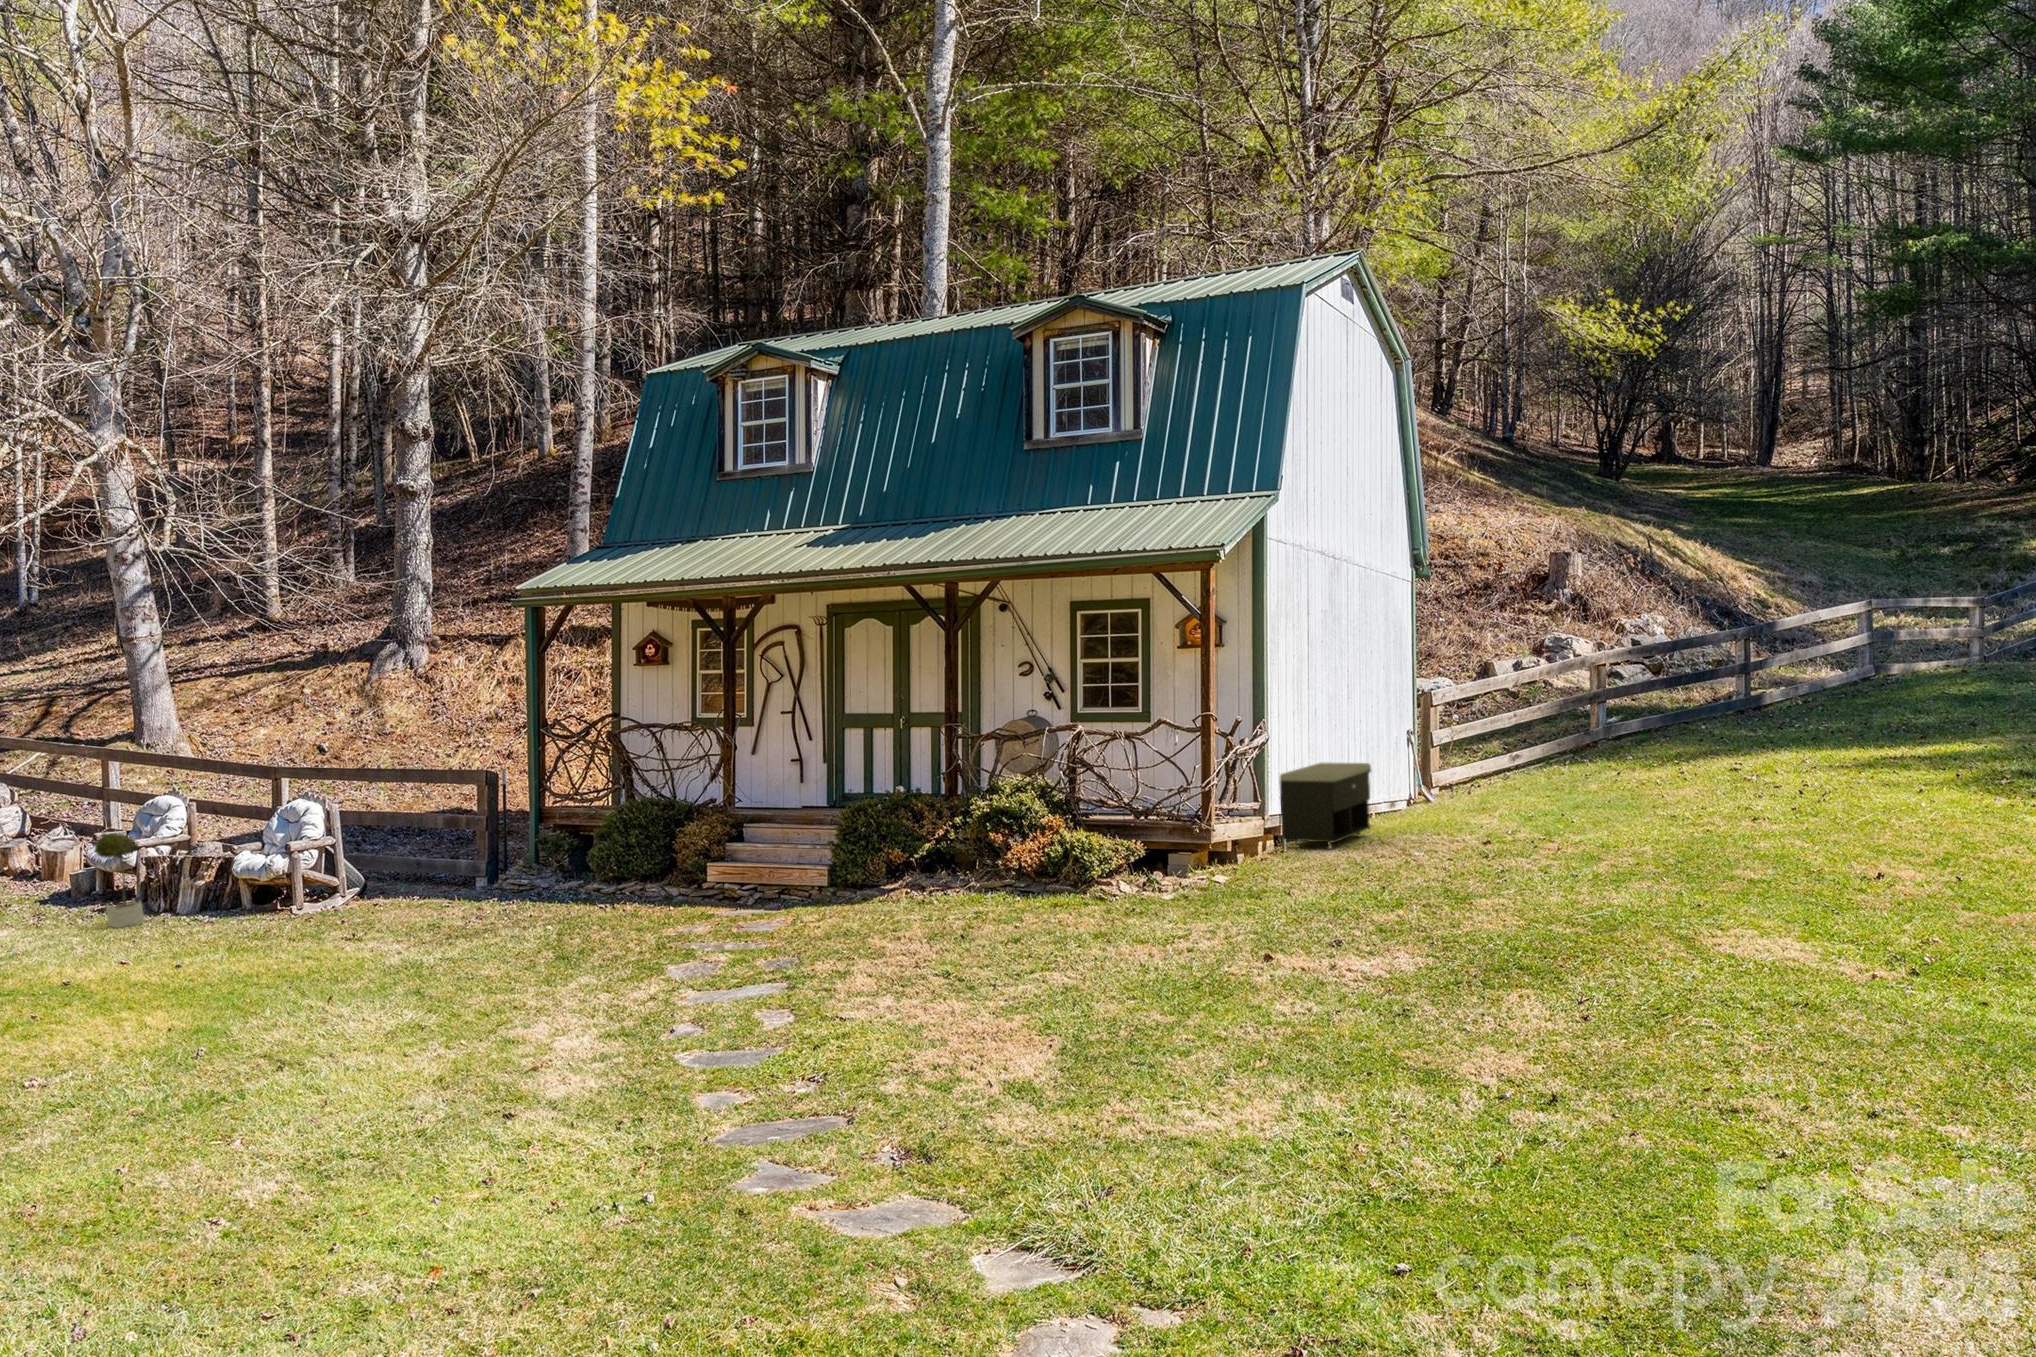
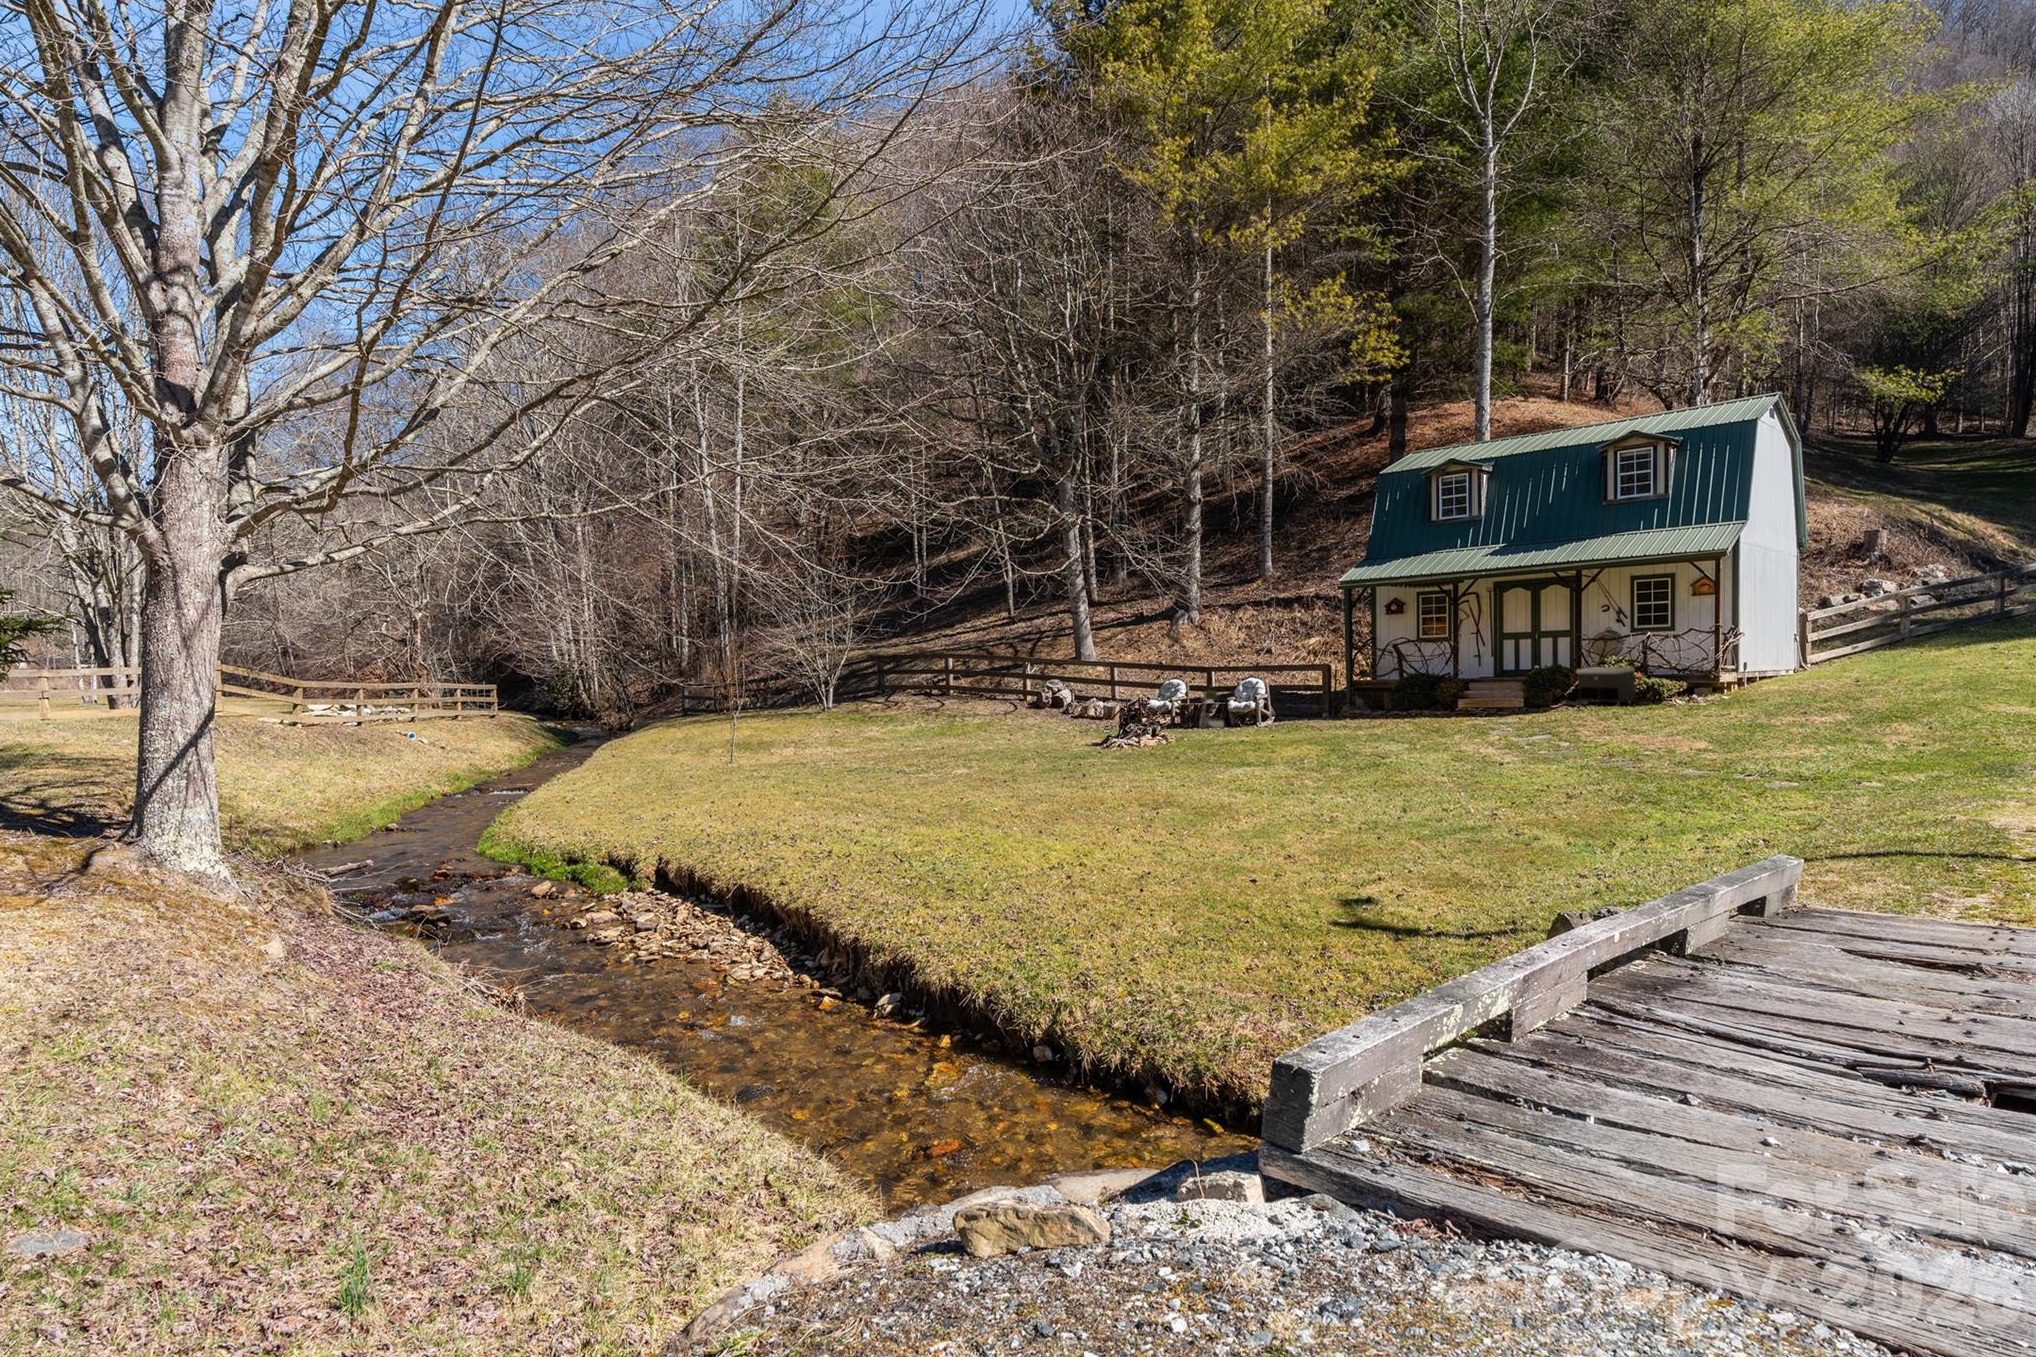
storage bench: present [1279,763,1371,849] -> present [1576,667,1636,704]

